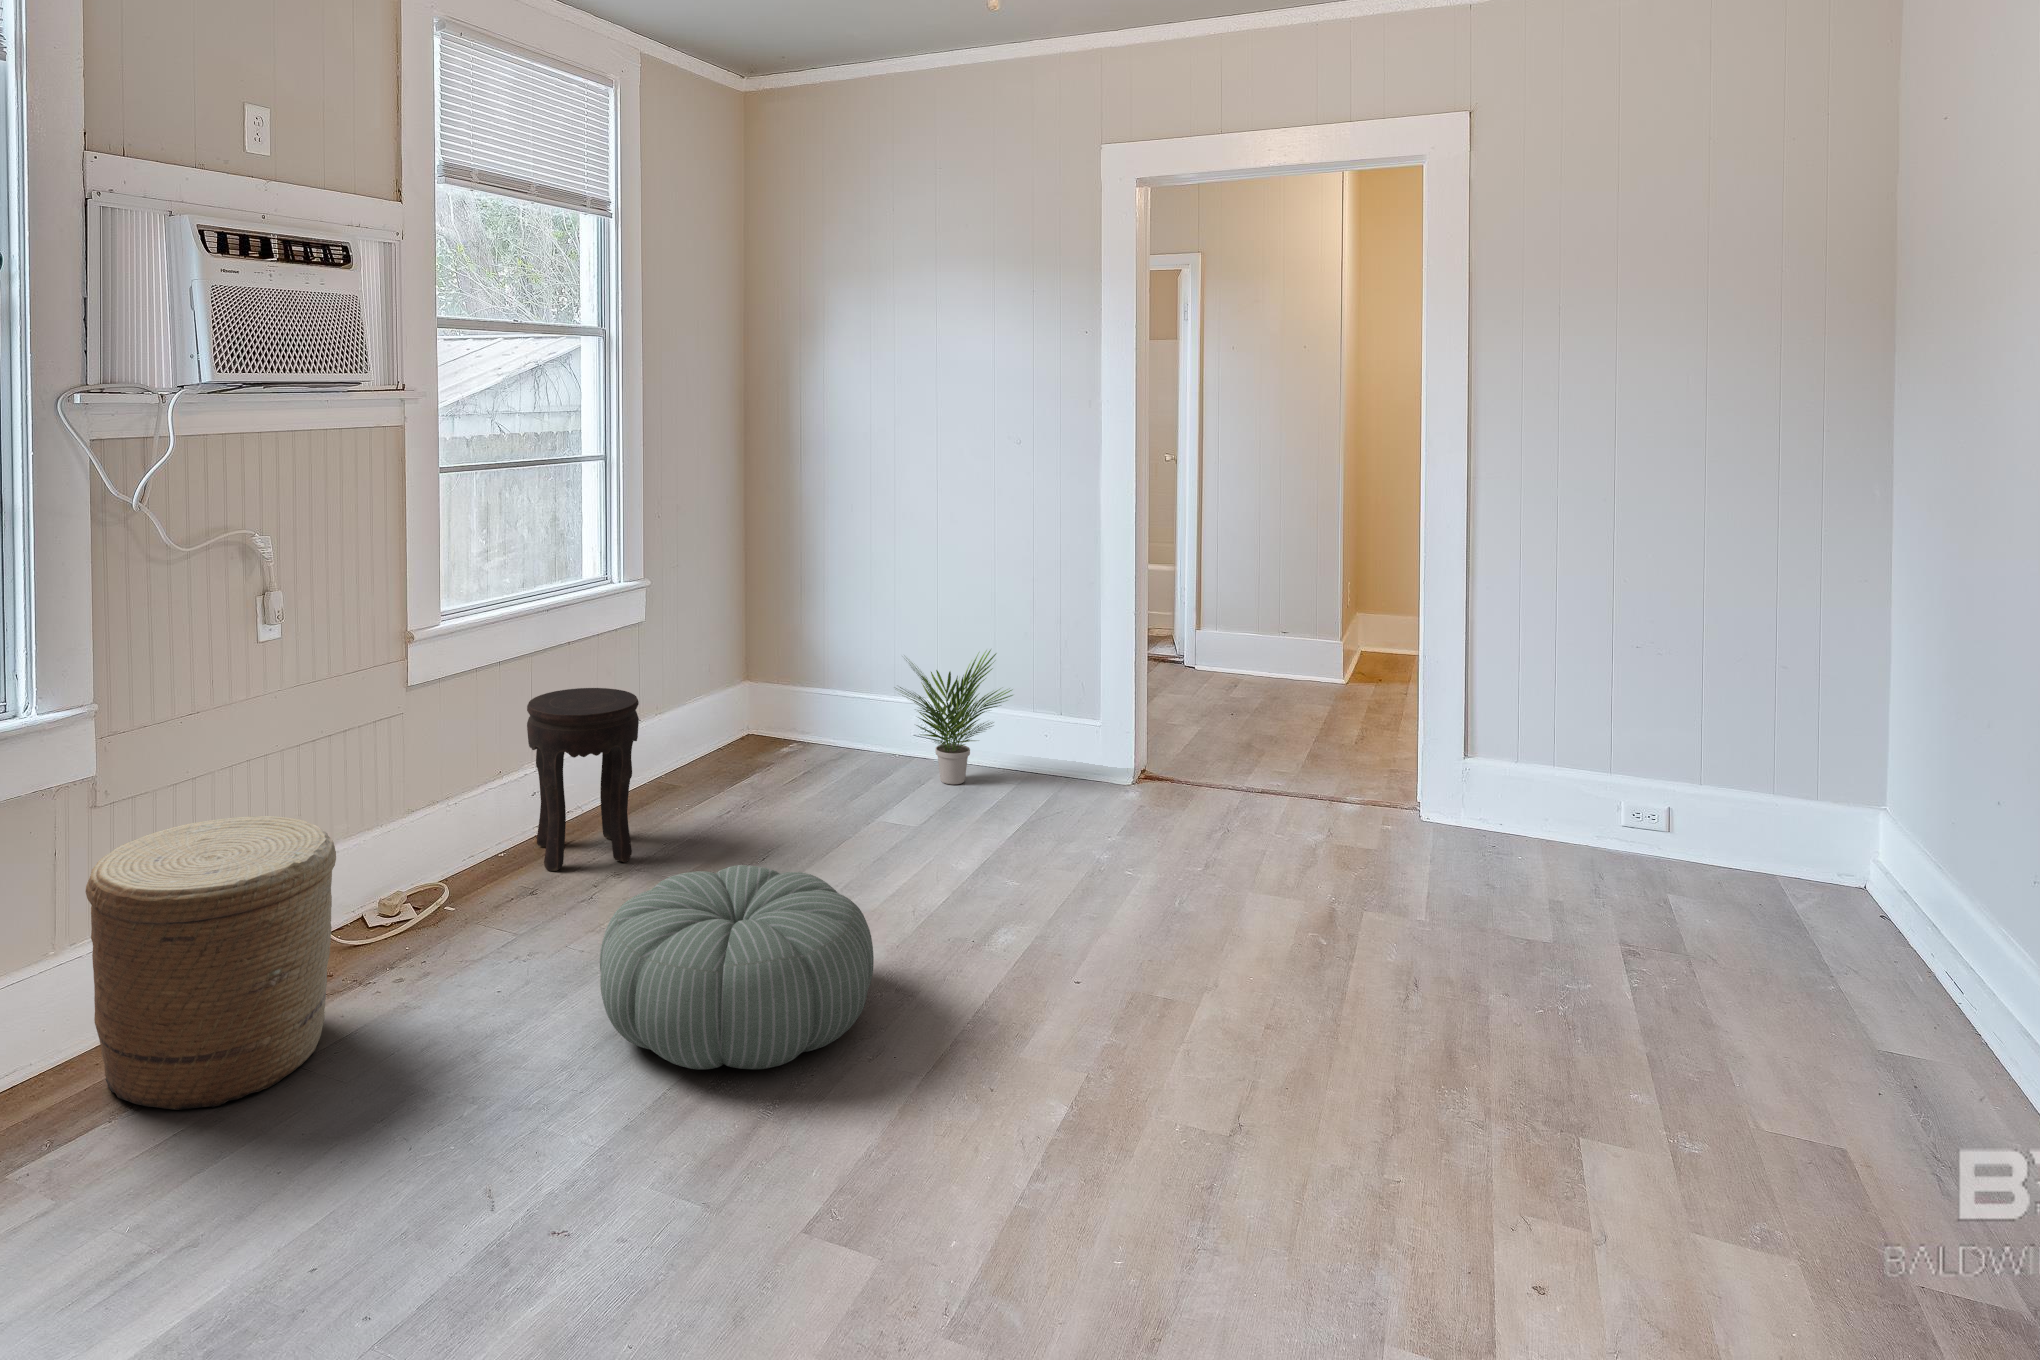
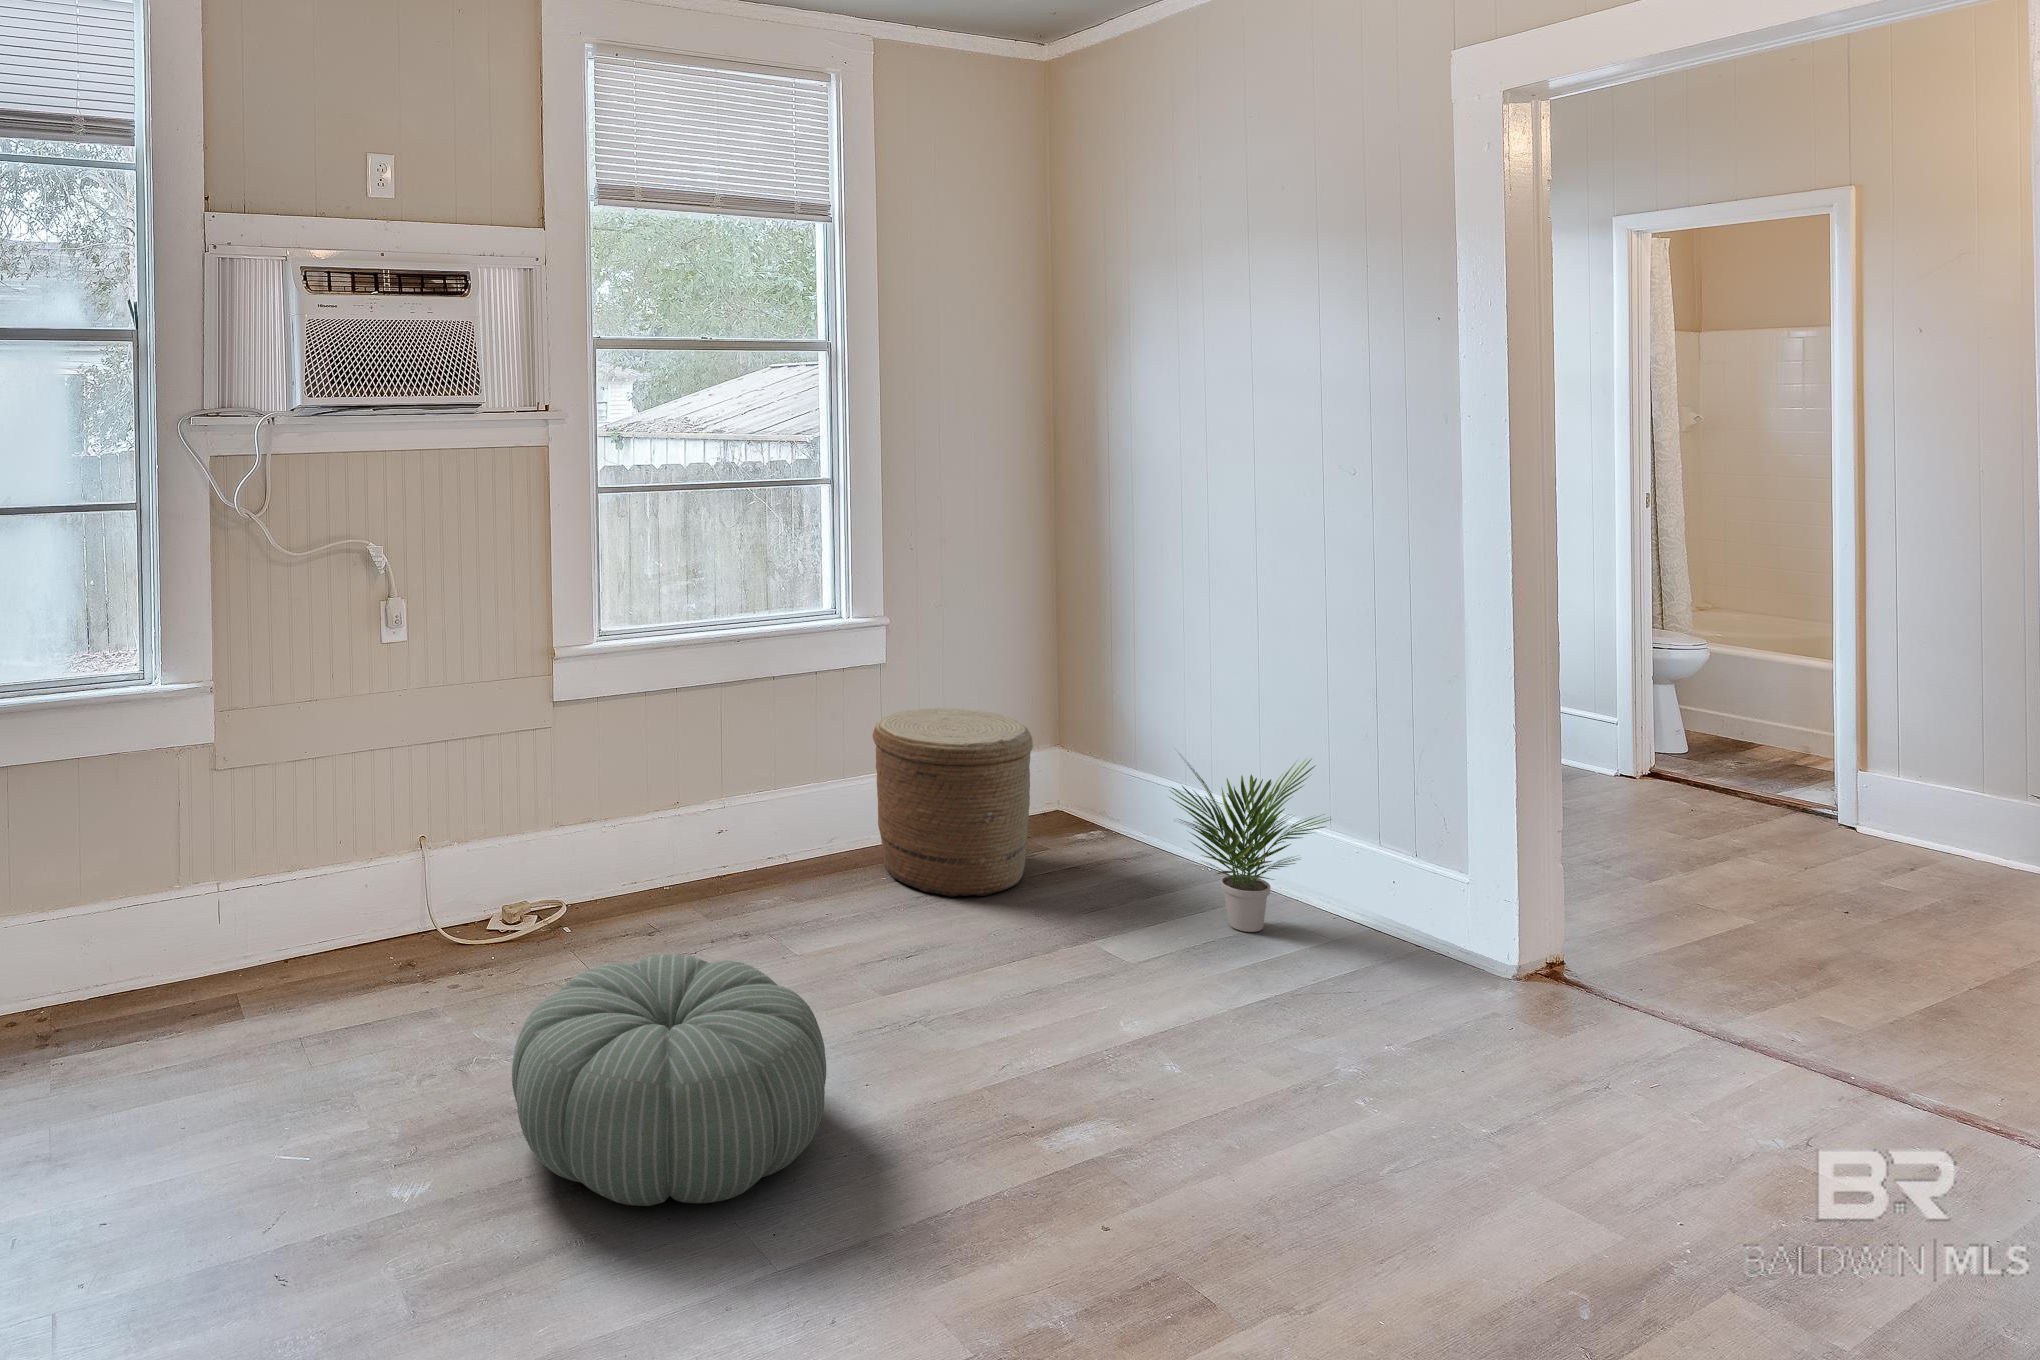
side table: present [527,688,639,871] -> none [679,729,797,929]
woven basket: present [86,816,336,1110] -> present [873,708,1033,897]

